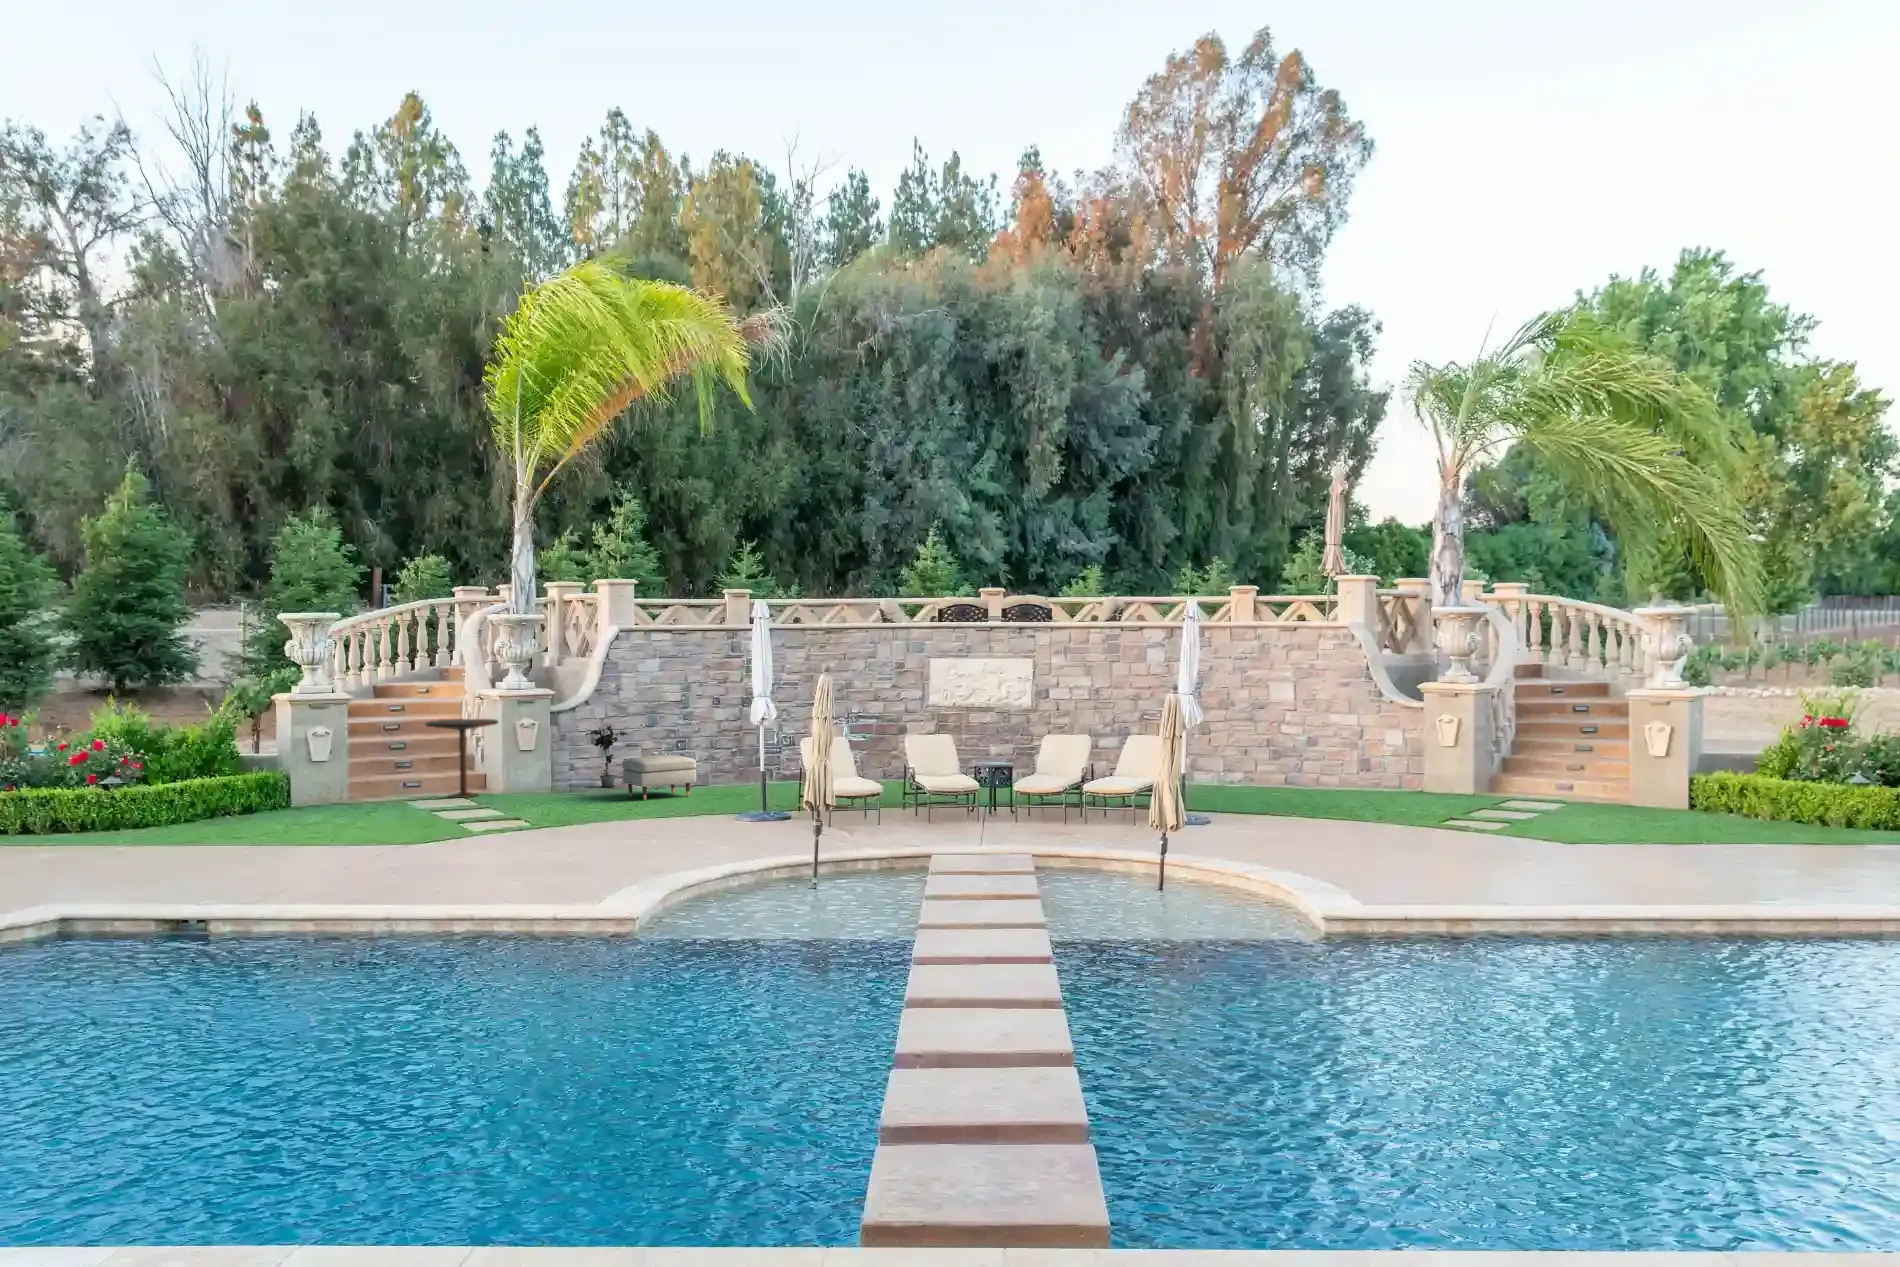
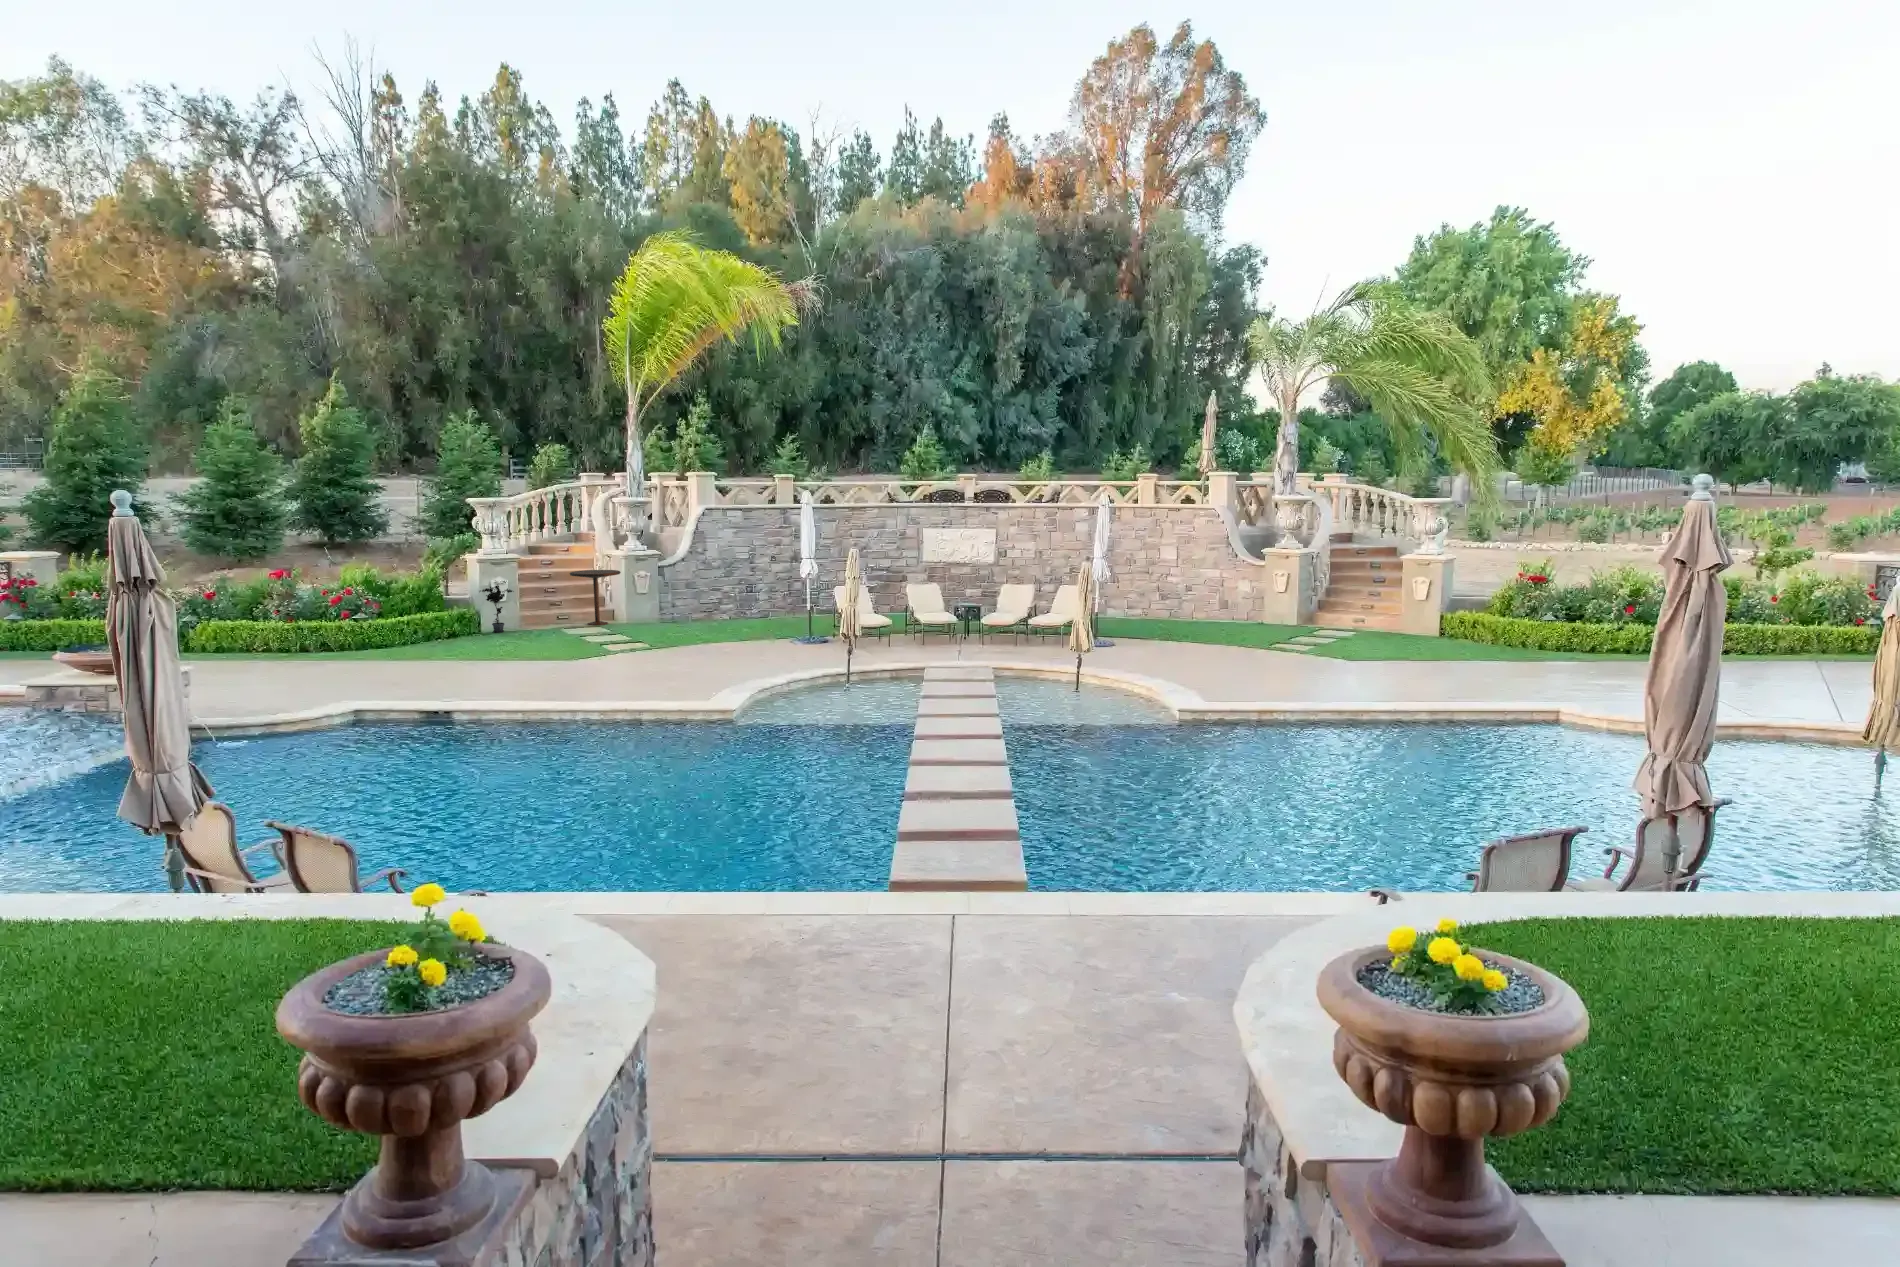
potted plant: present [586,726,627,788] -> present [479,585,512,632]
ottoman: present [622,755,696,800] -> none [709,597,761,628]

